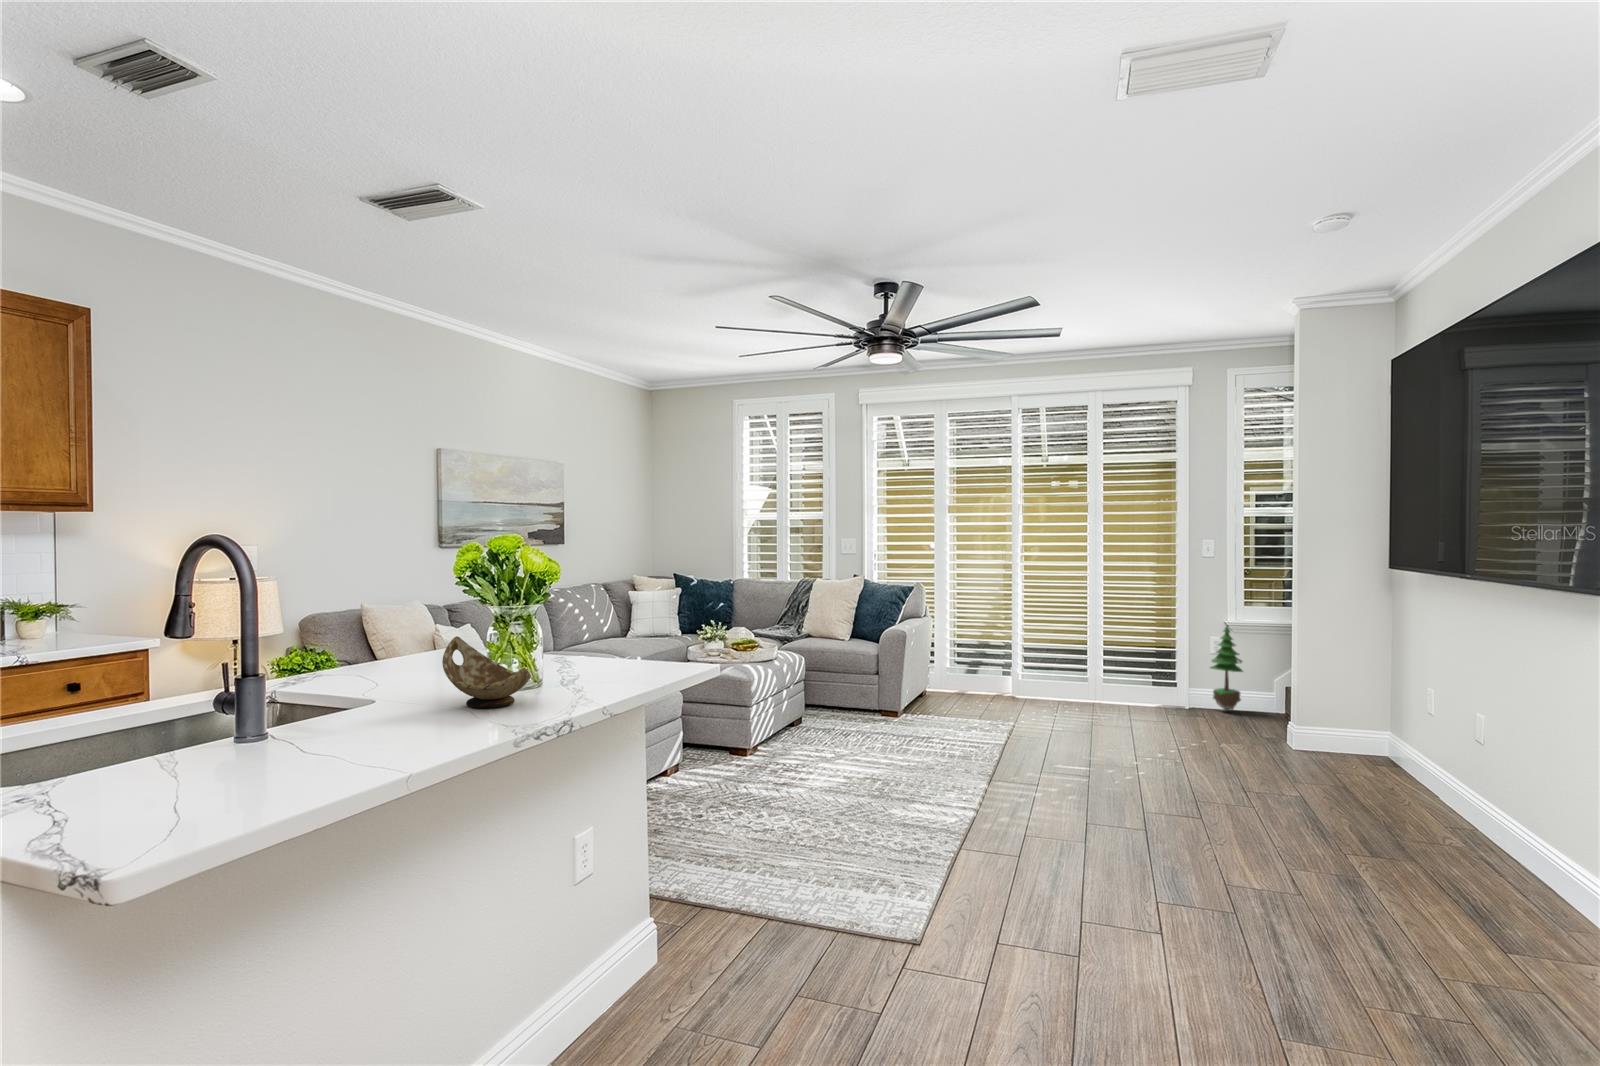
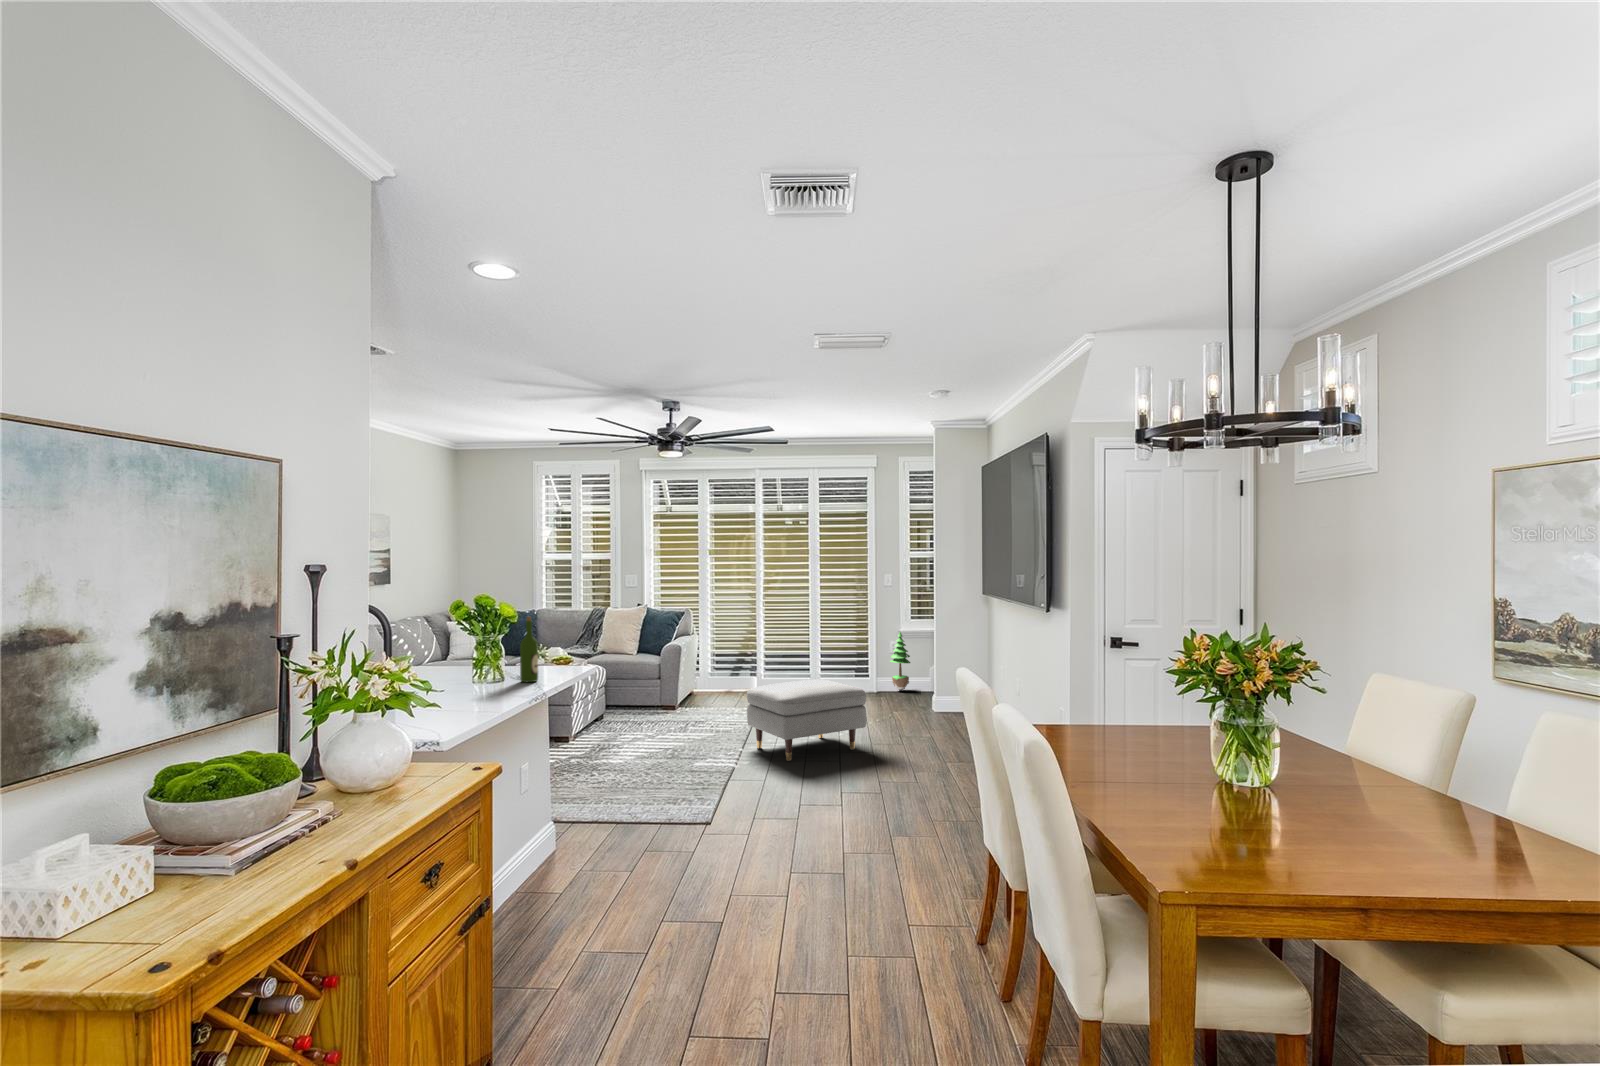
wine bottle: none [576,568,606,682] -> present [520,617,538,683]
decorative bowl: present [442,636,531,708] -> none [462,659,515,697]
ottoman: none [992,693,1188,819] -> present [747,680,867,761]

